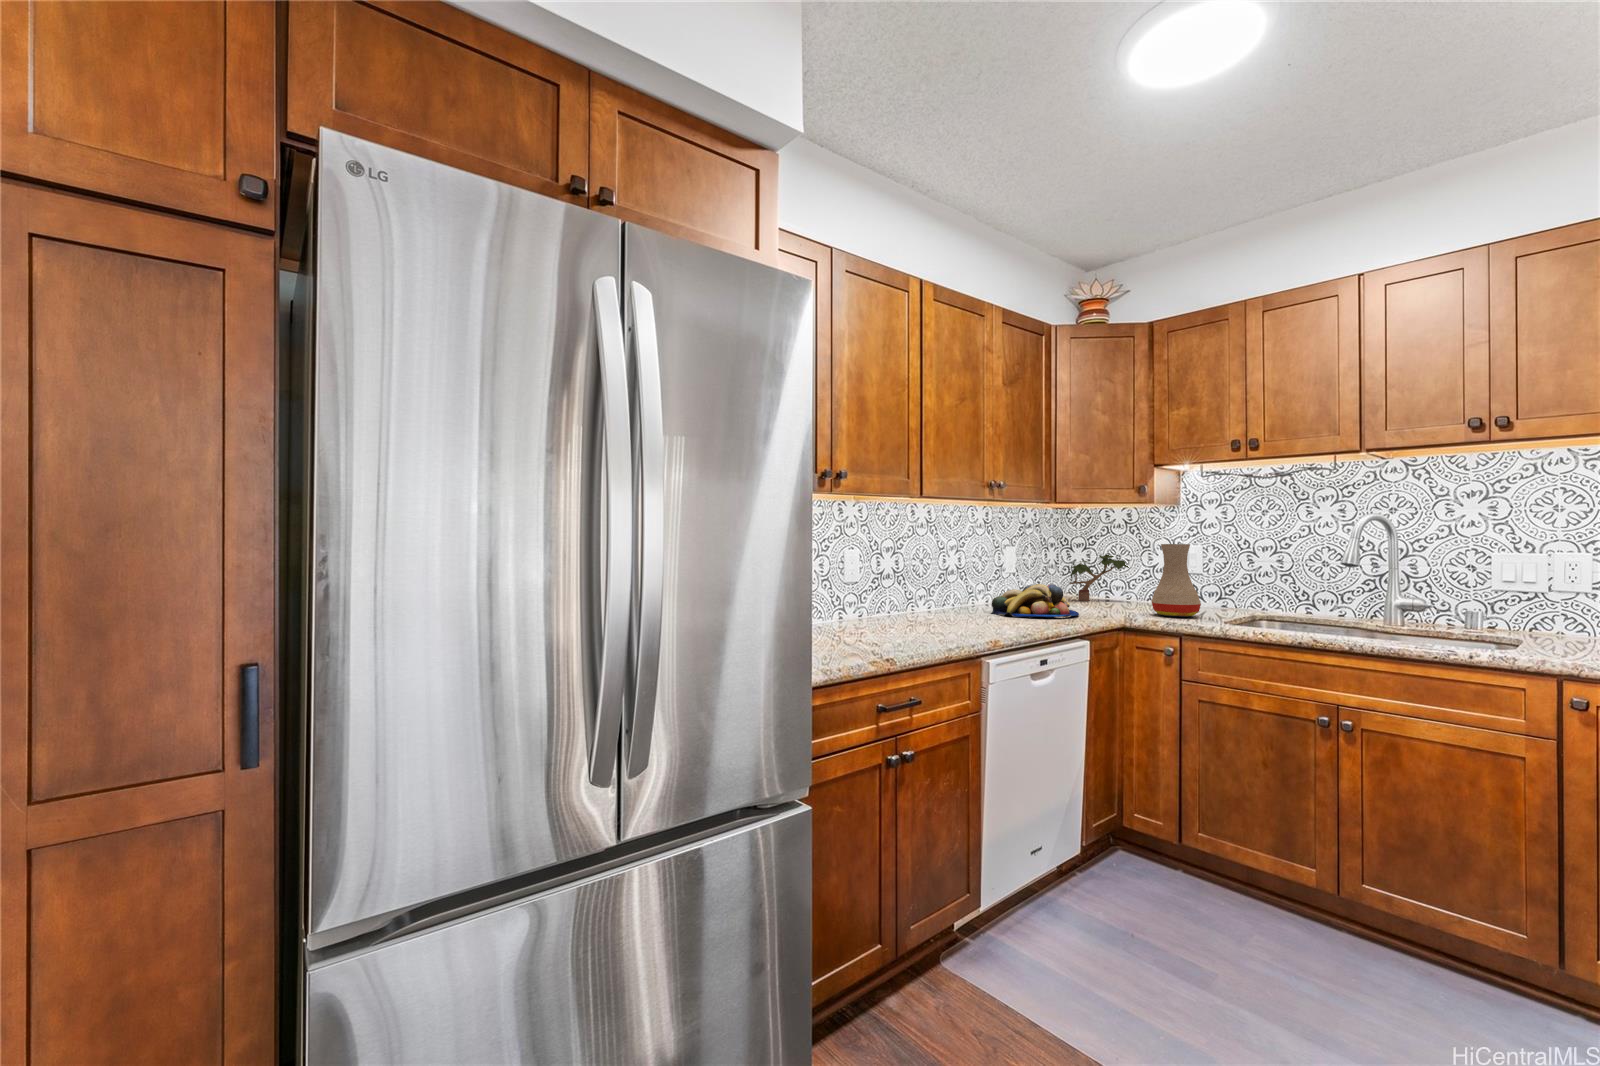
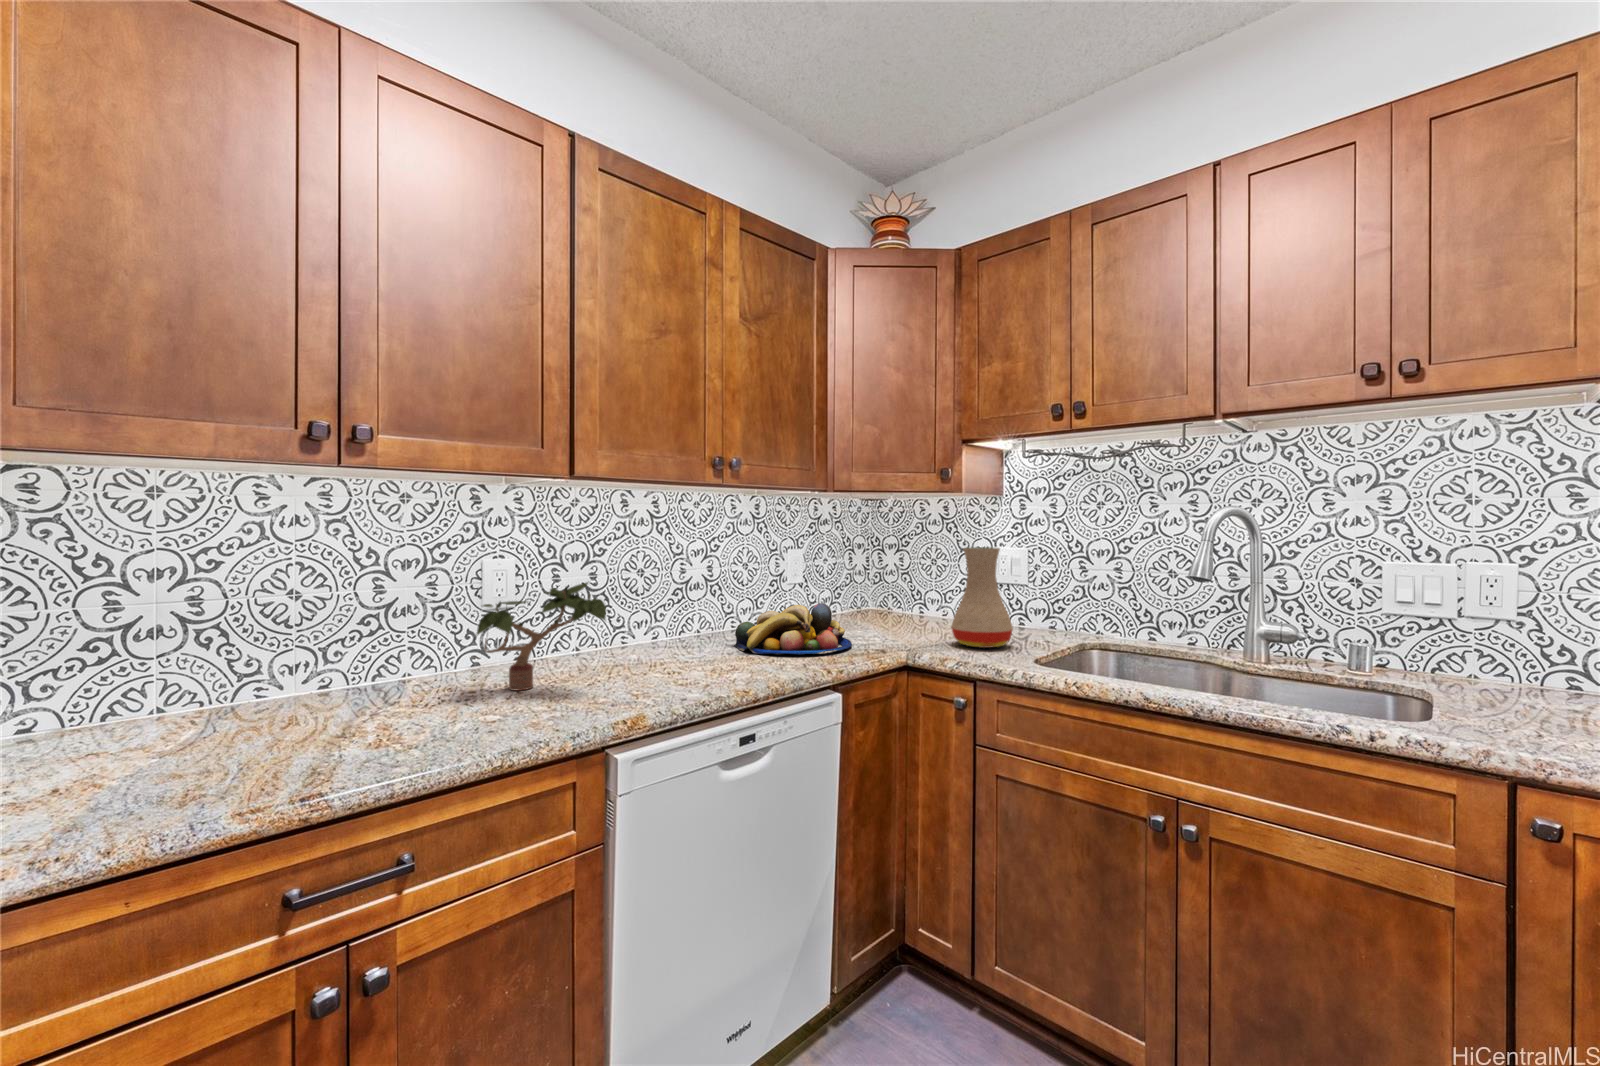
potted plant: present [1070,554,1129,601] -> present [476,582,606,691]

